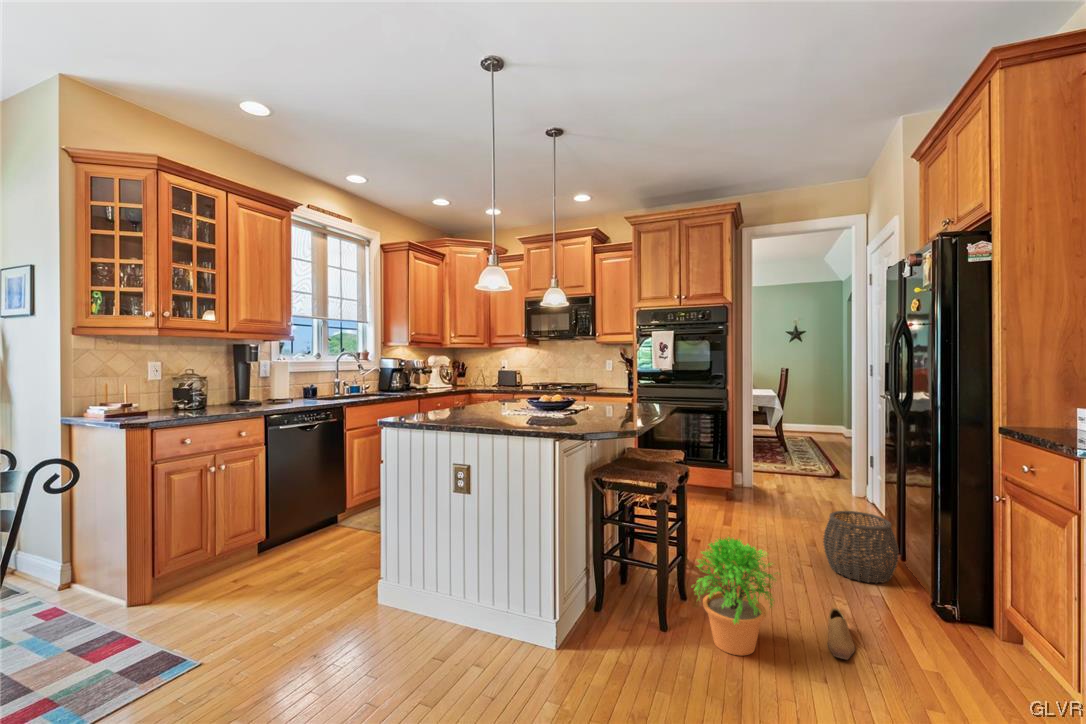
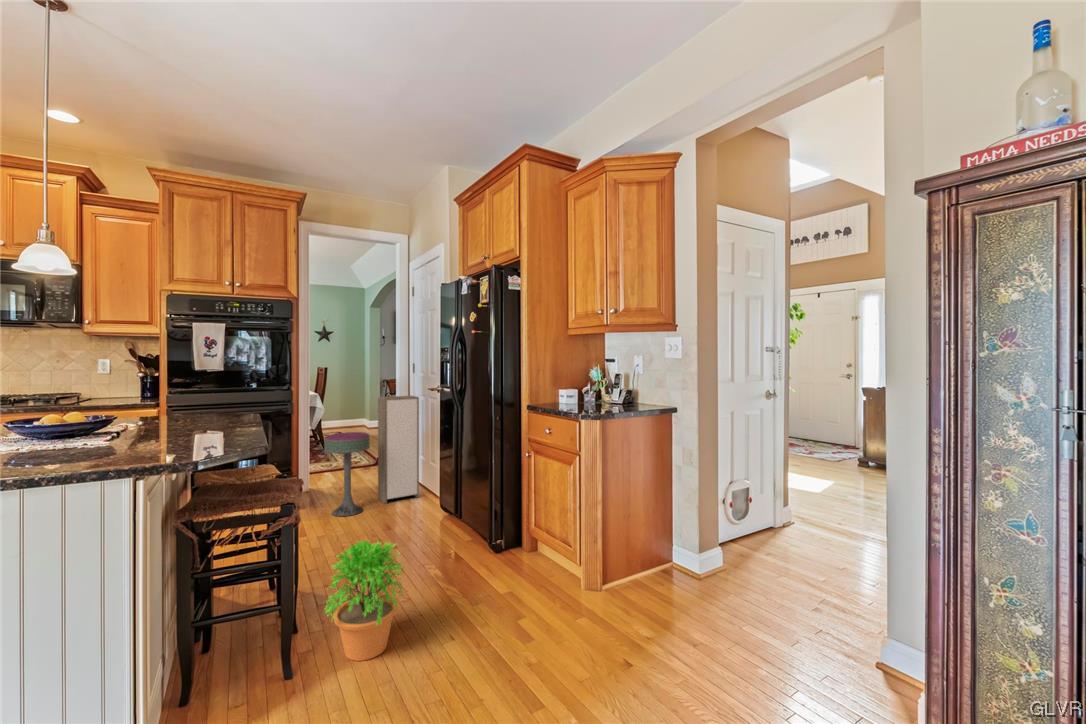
storage cabinet: none [817,401,868,524] -> present [378,396,419,504]
bar stool: none [754,435,802,522] -> present [324,432,370,516]
woven basket: present [823,511,899,583] -> none [404,487,459,547]
shoe: present [828,608,855,659] -> none [432,573,458,614]

